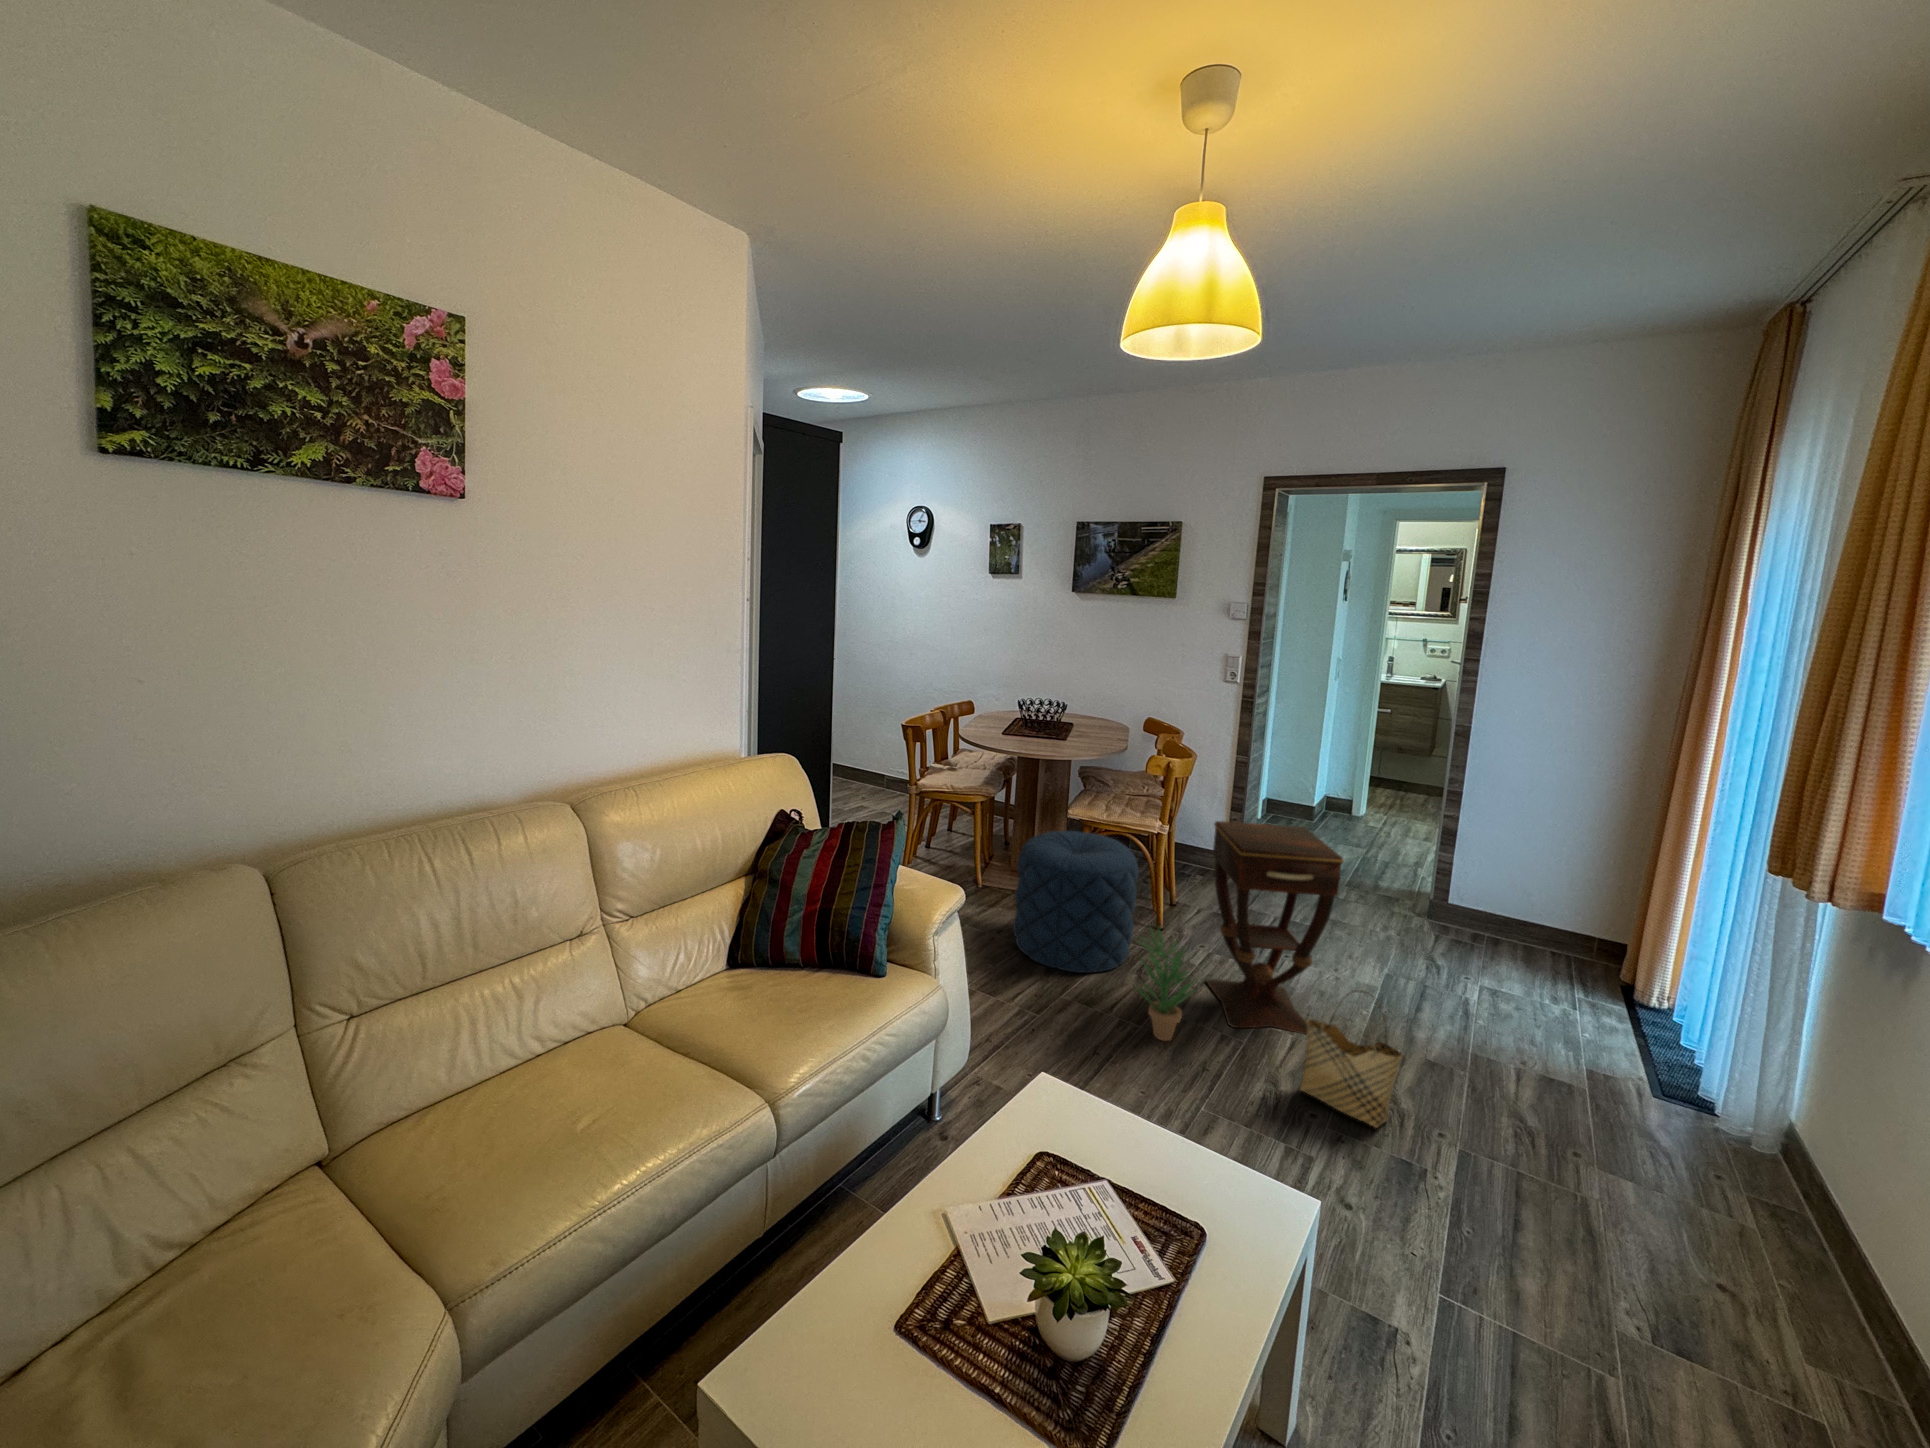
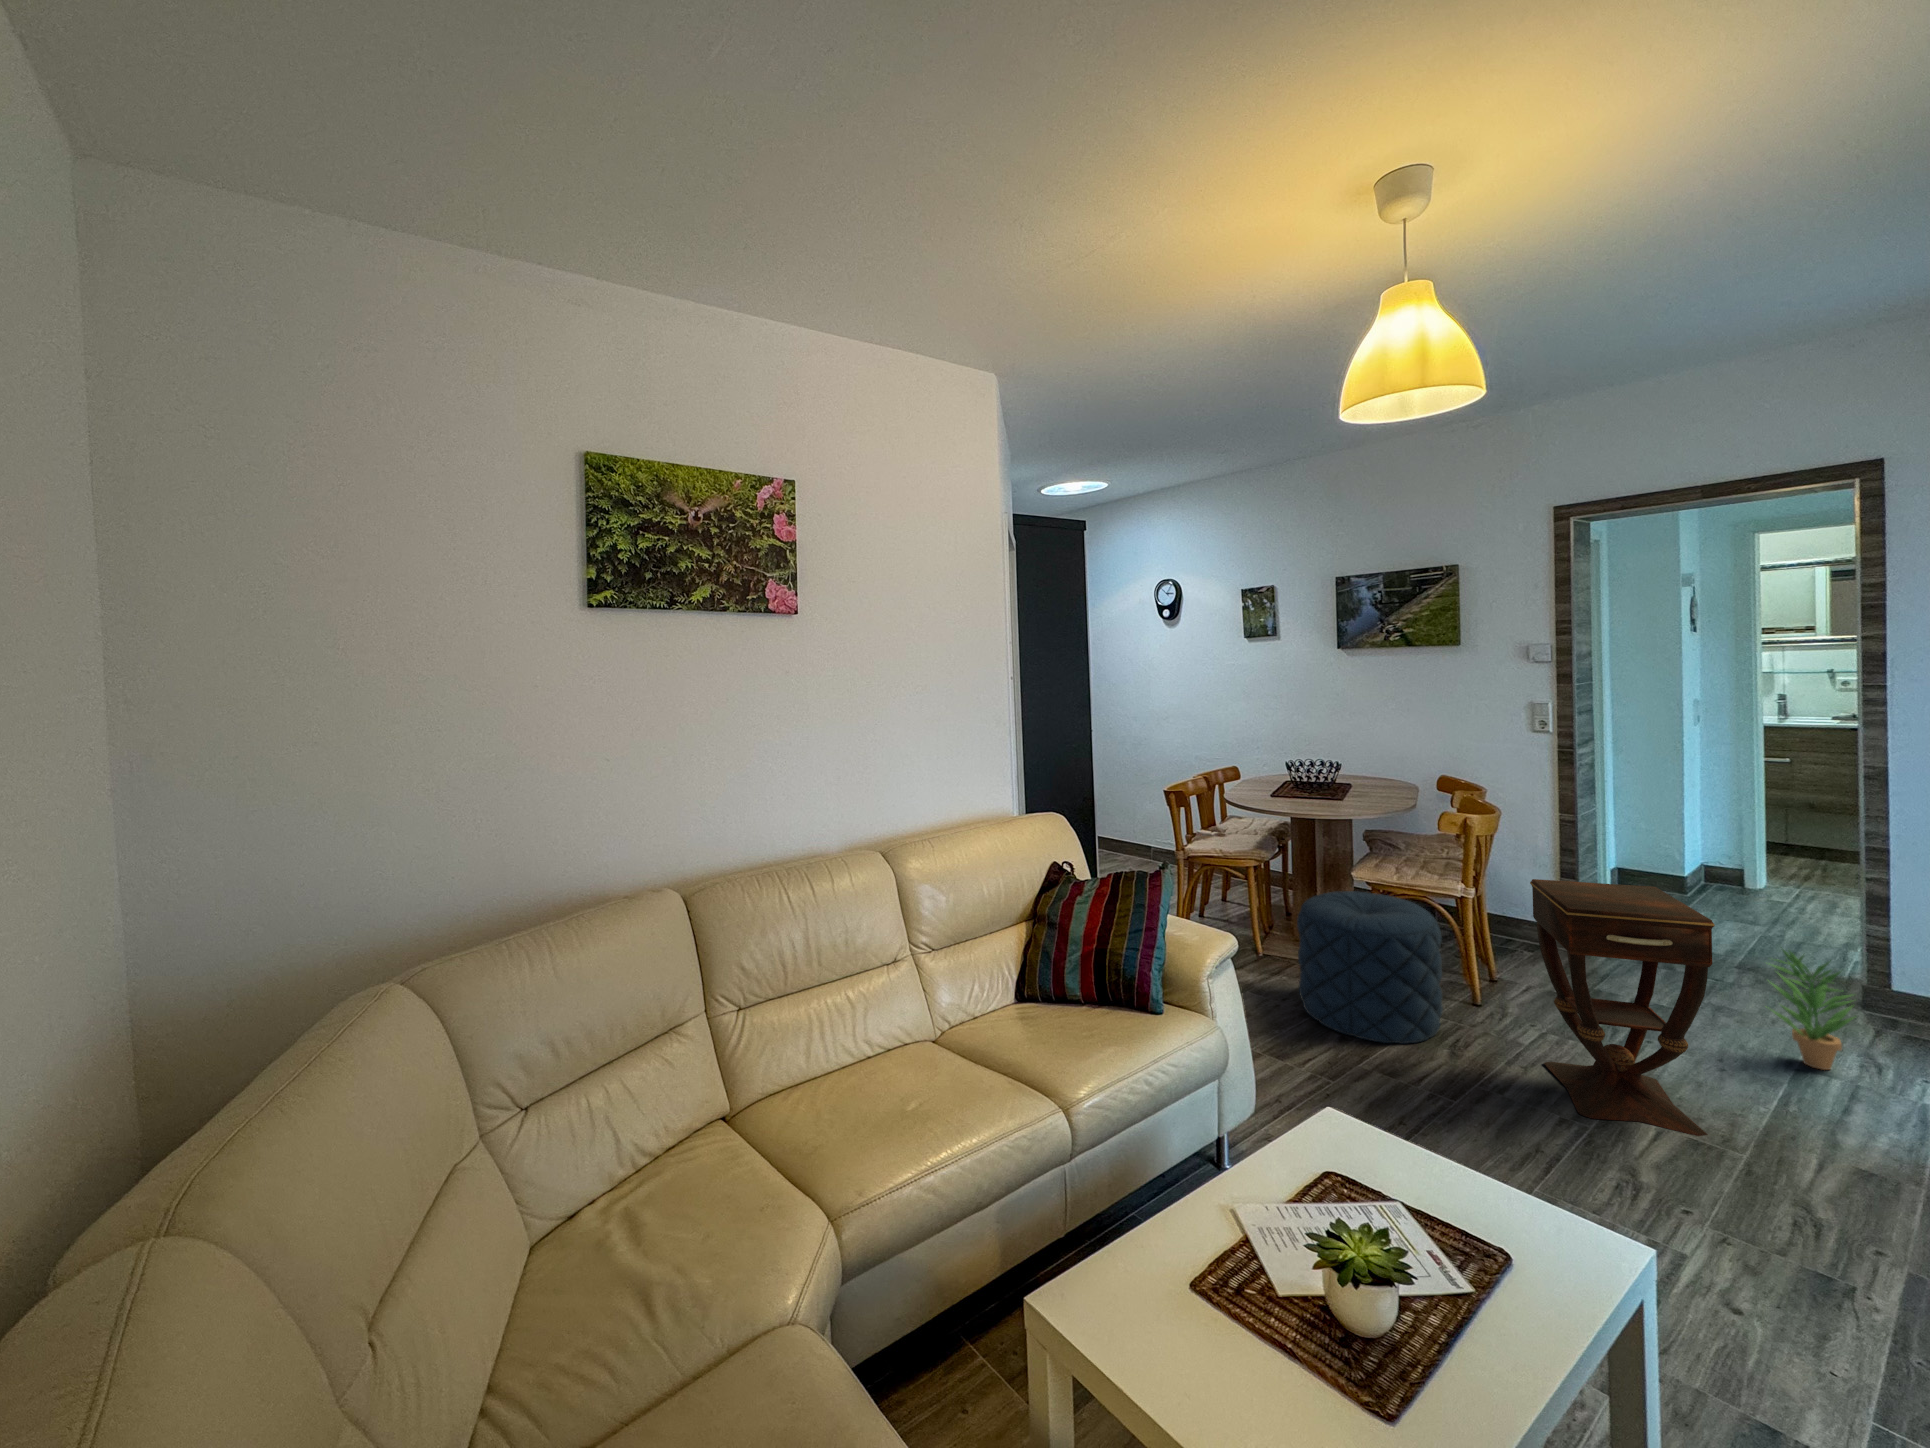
potted plant: present [1134,928,1195,1041] -> present [1770,950,1854,1070]
woven basket: present [1301,990,1403,1127] -> none [1683,1078,1837,1255]

